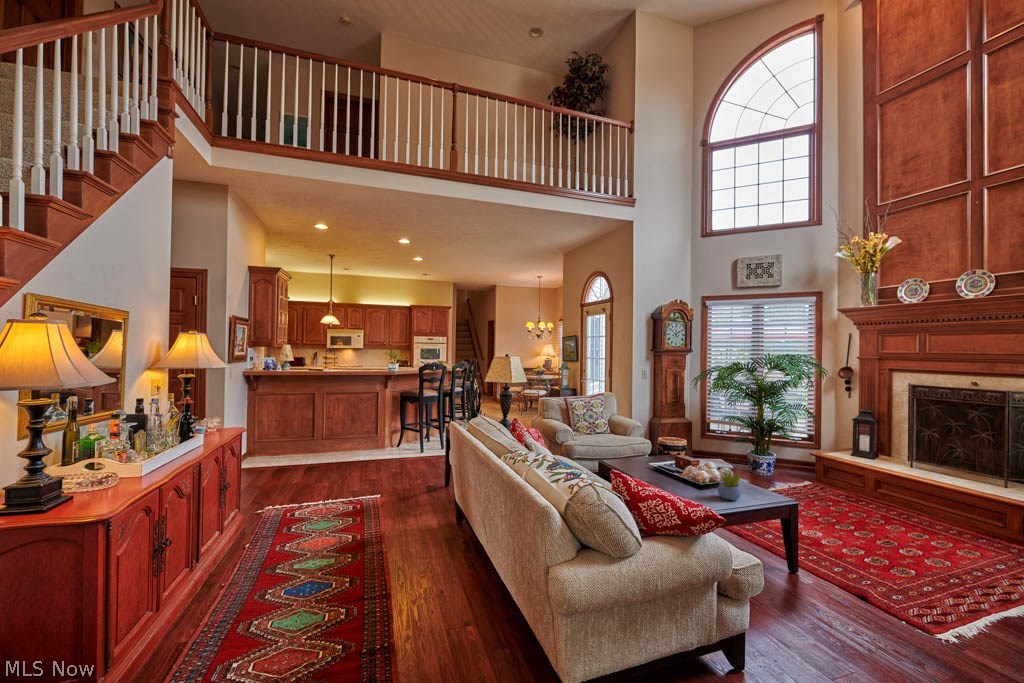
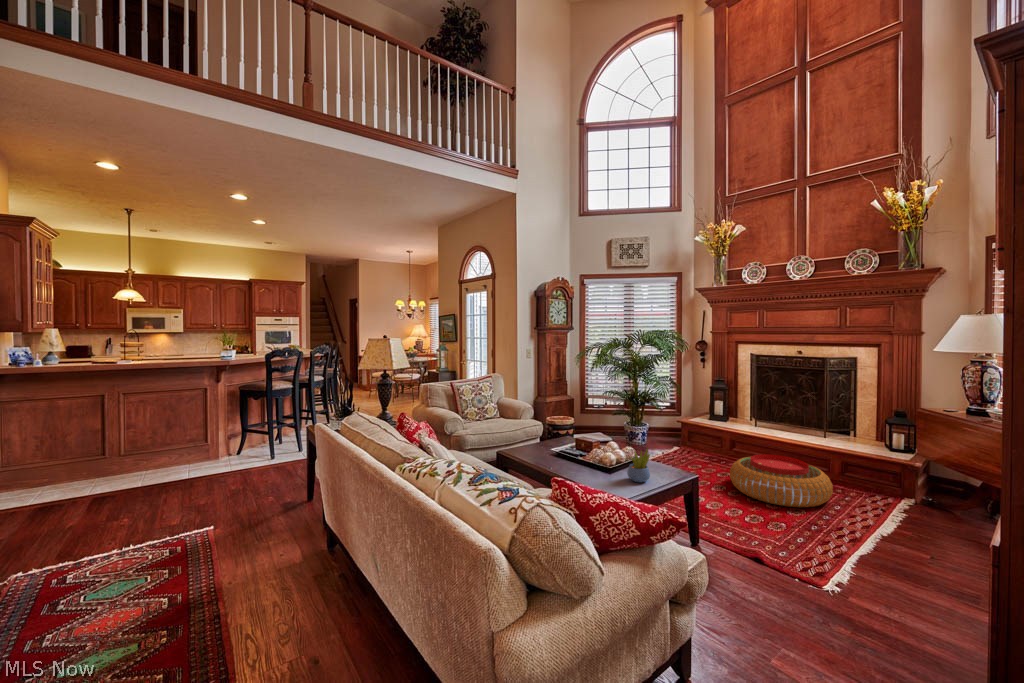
pouf: none [860,495,998,560] -> present [730,454,833,507]

